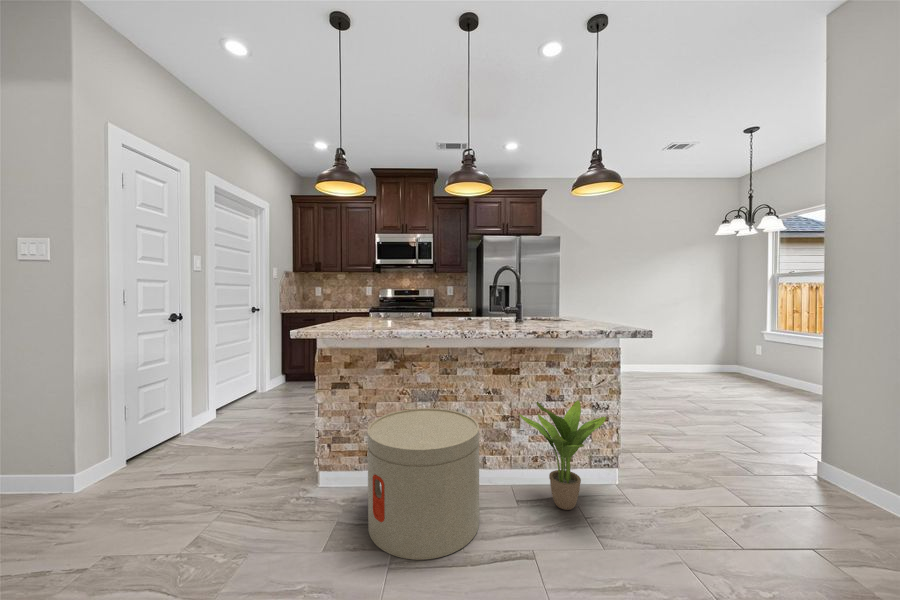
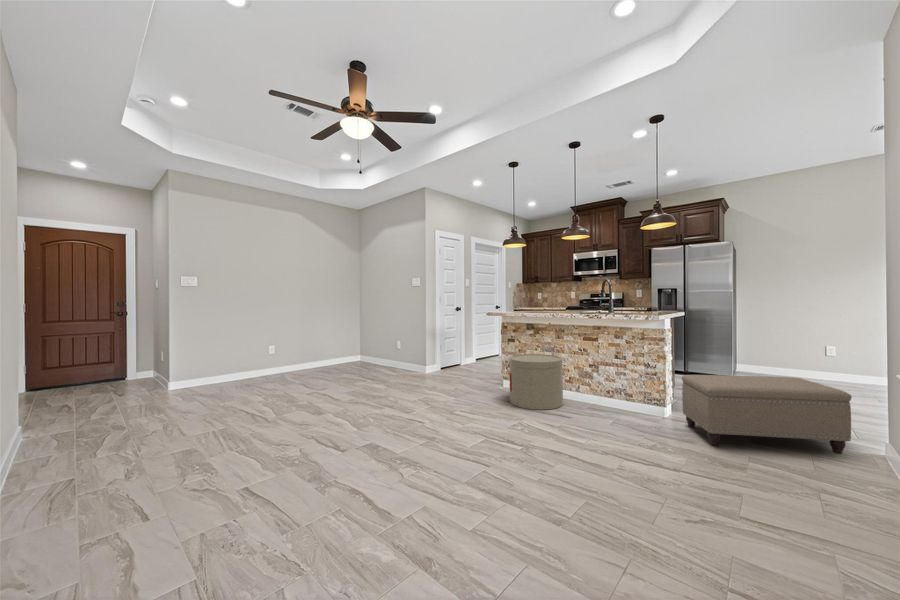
ottoman: none [659,398,836,543] -> present [682,375,852,454]
potted plant: present [519,400,606,510] -> none [587,351,644,415]

